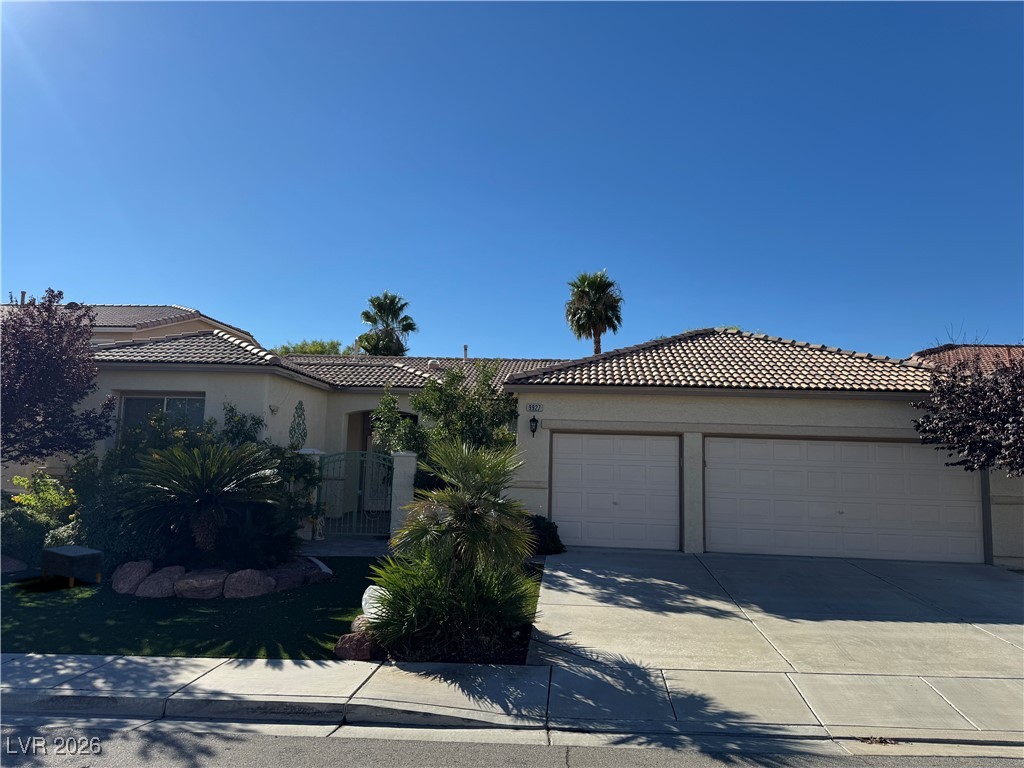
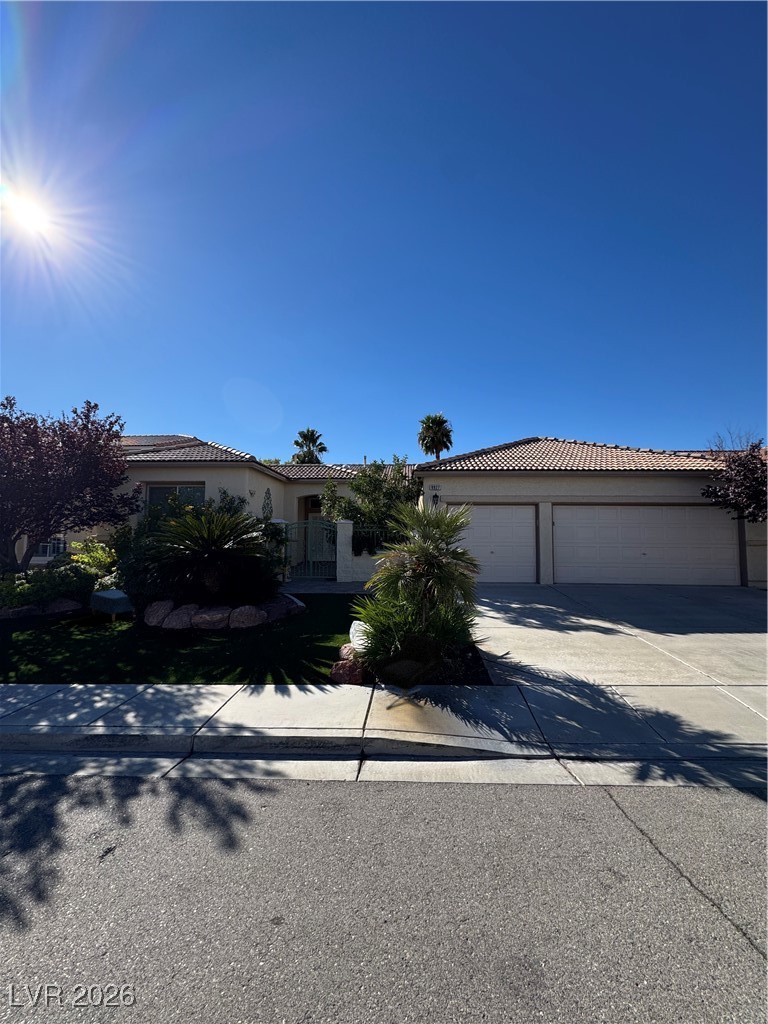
lounge chair: none [380,602,462,684] -> present [373,634,443,708]

